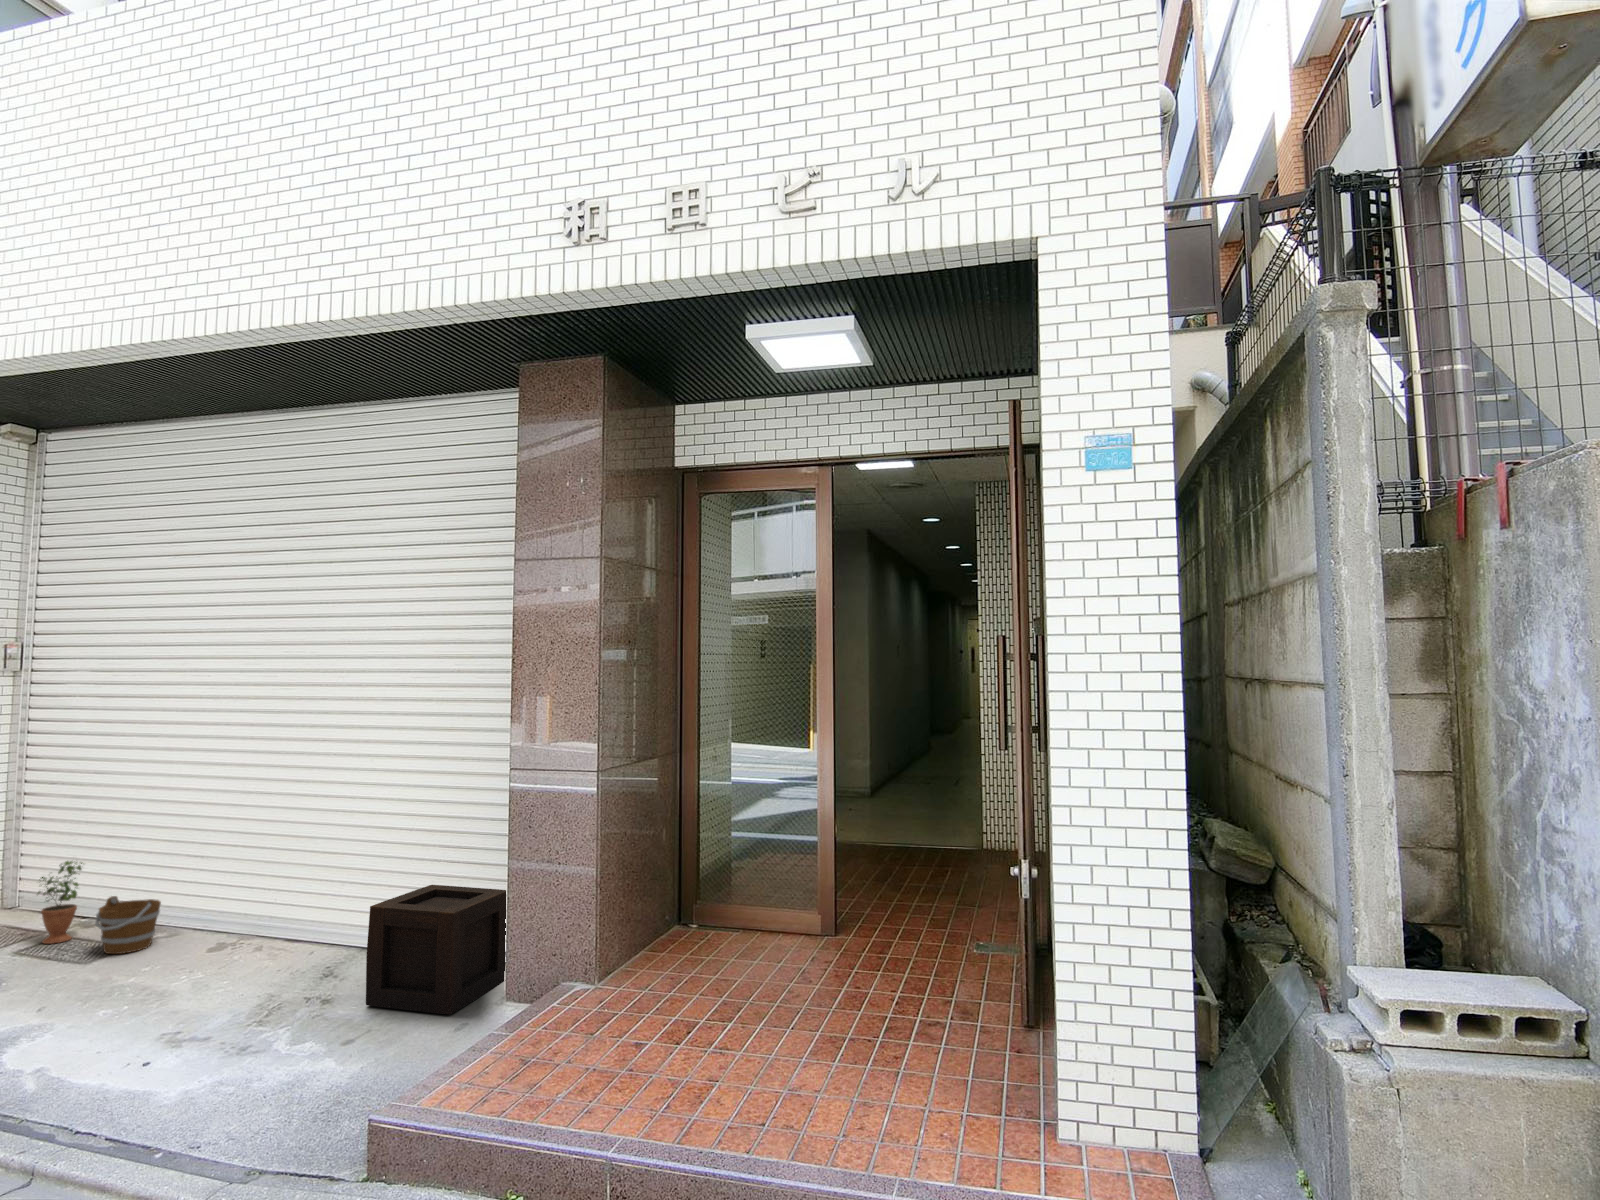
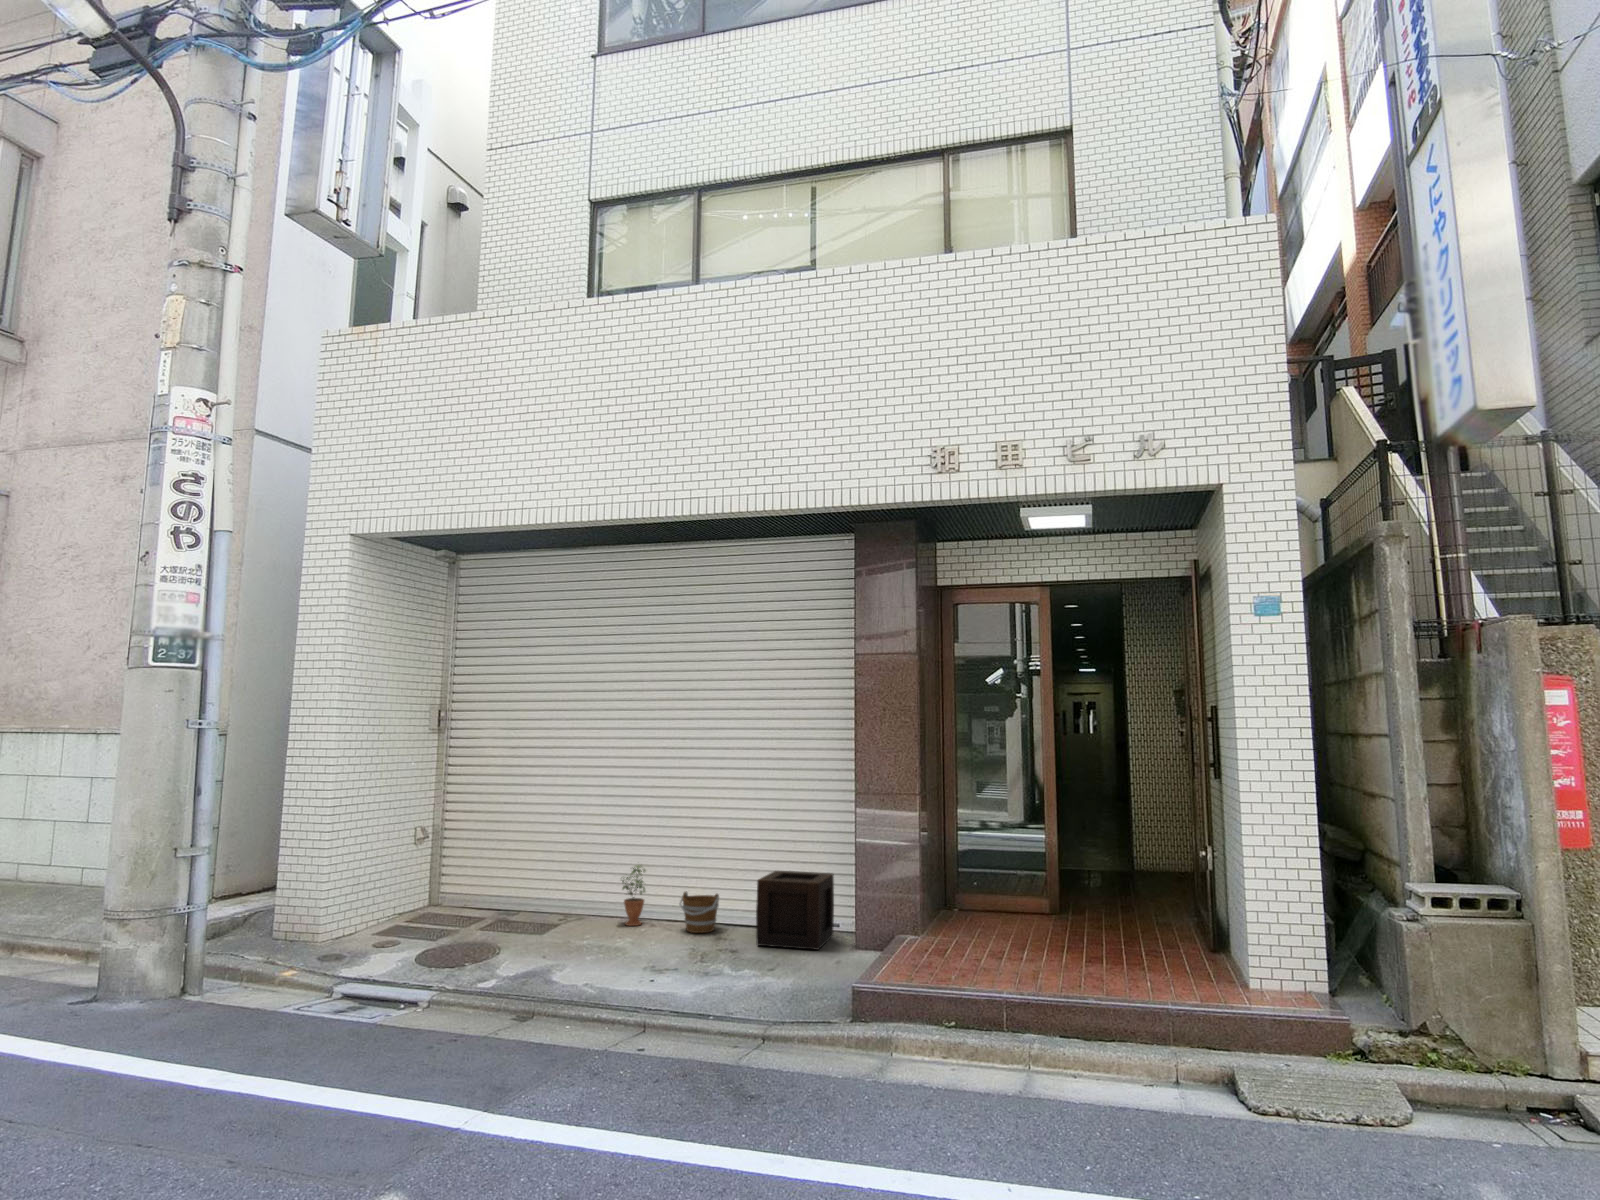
potted plant: present [38,861,82,944] -> present [622,865,645,926]
bucket: present [95,896,161,954] -> present [680,891,719,933]

